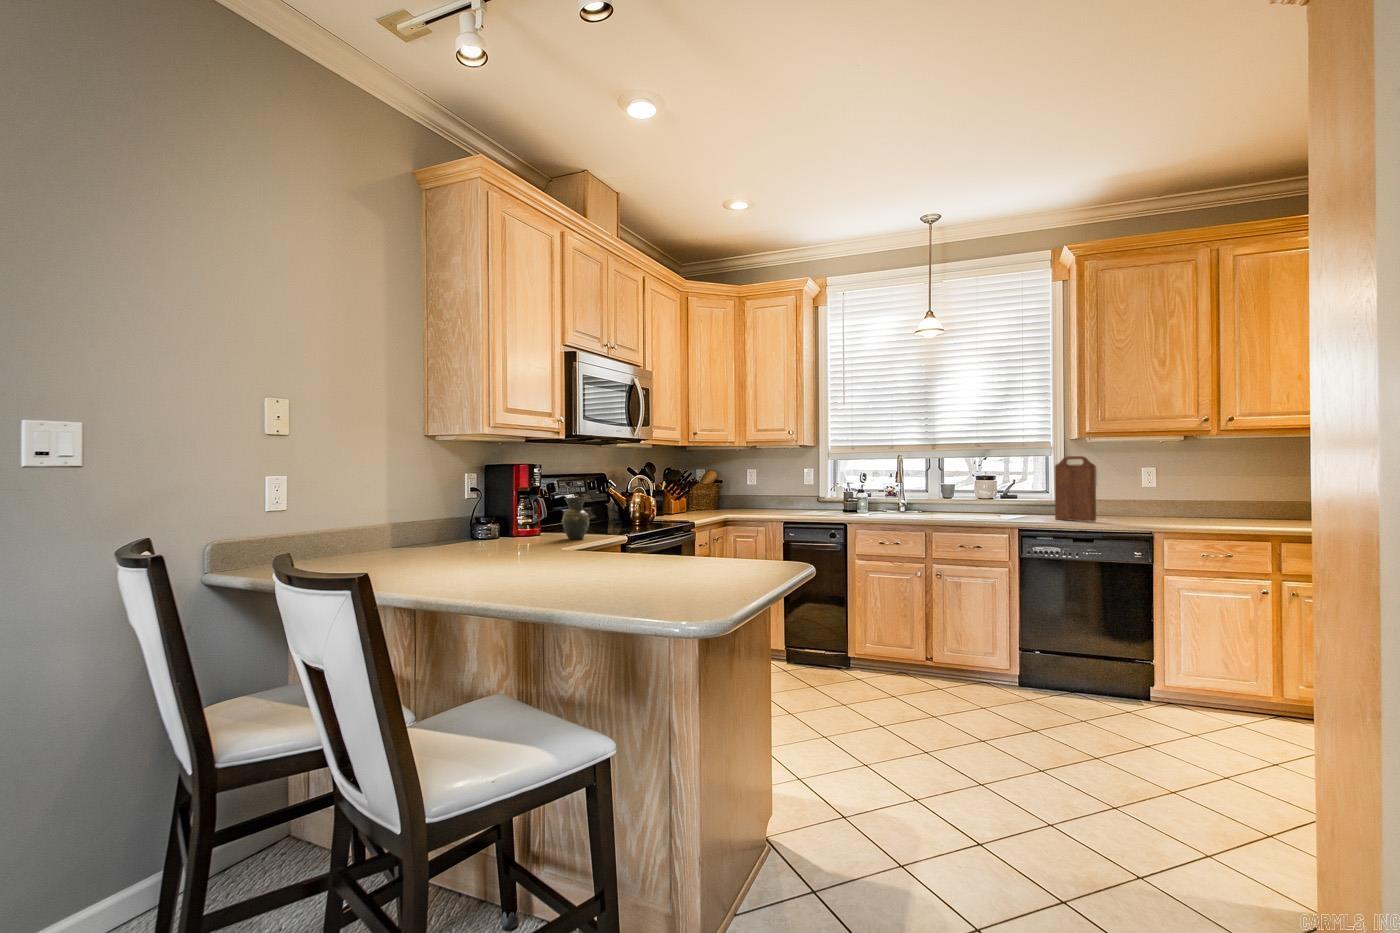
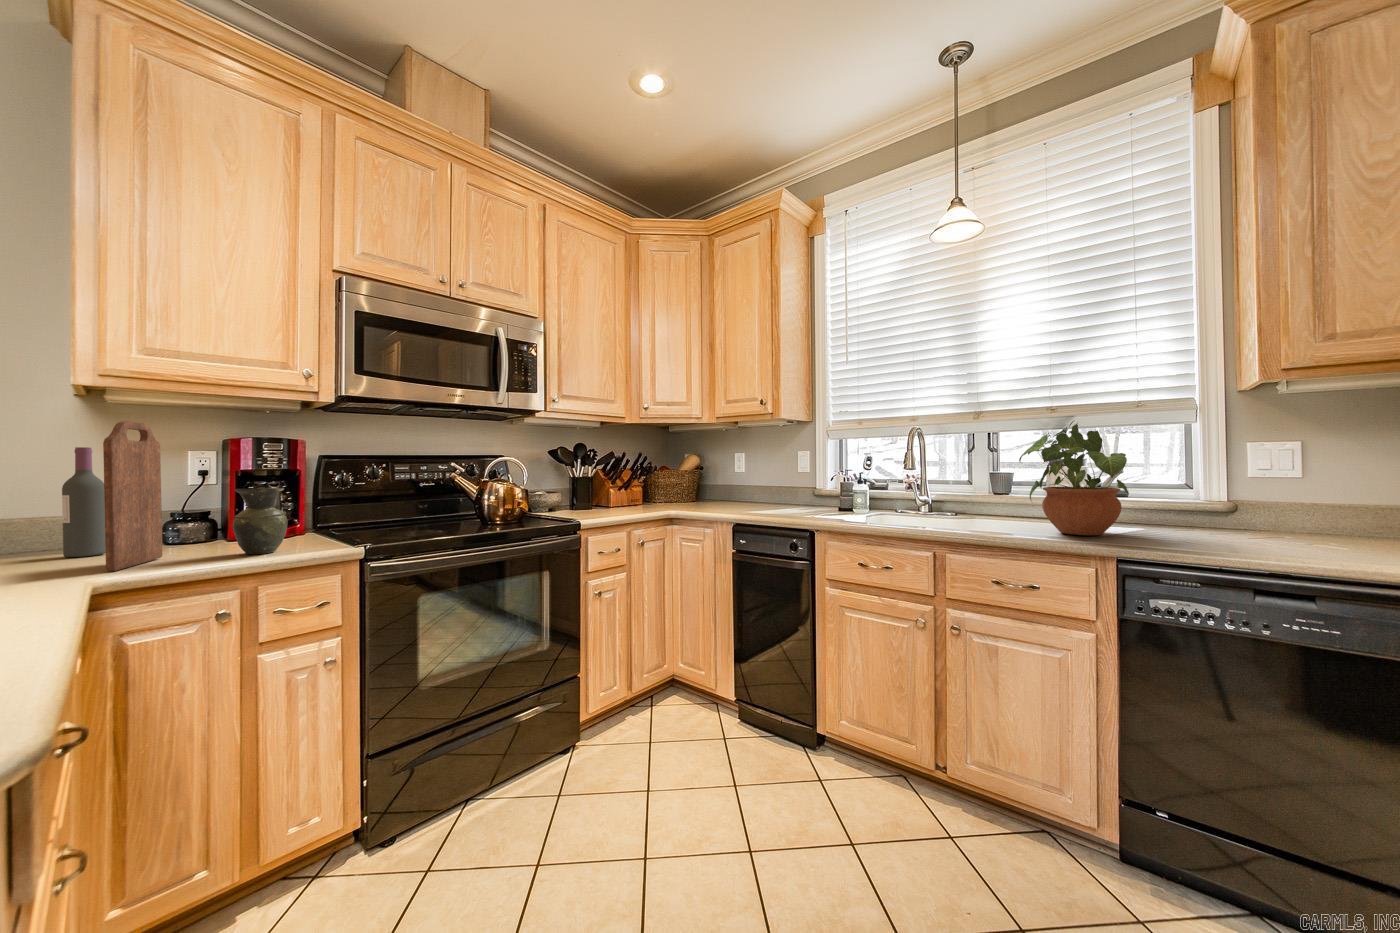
potted plant: none [969,456,1022,518] -> present [1019,423,1129,535]
cutting board: present [1055,456,1096,522] -> present [103,421,162,572]
wine bottle: none [447,471,467,544] -> present [62,447,106,557]

